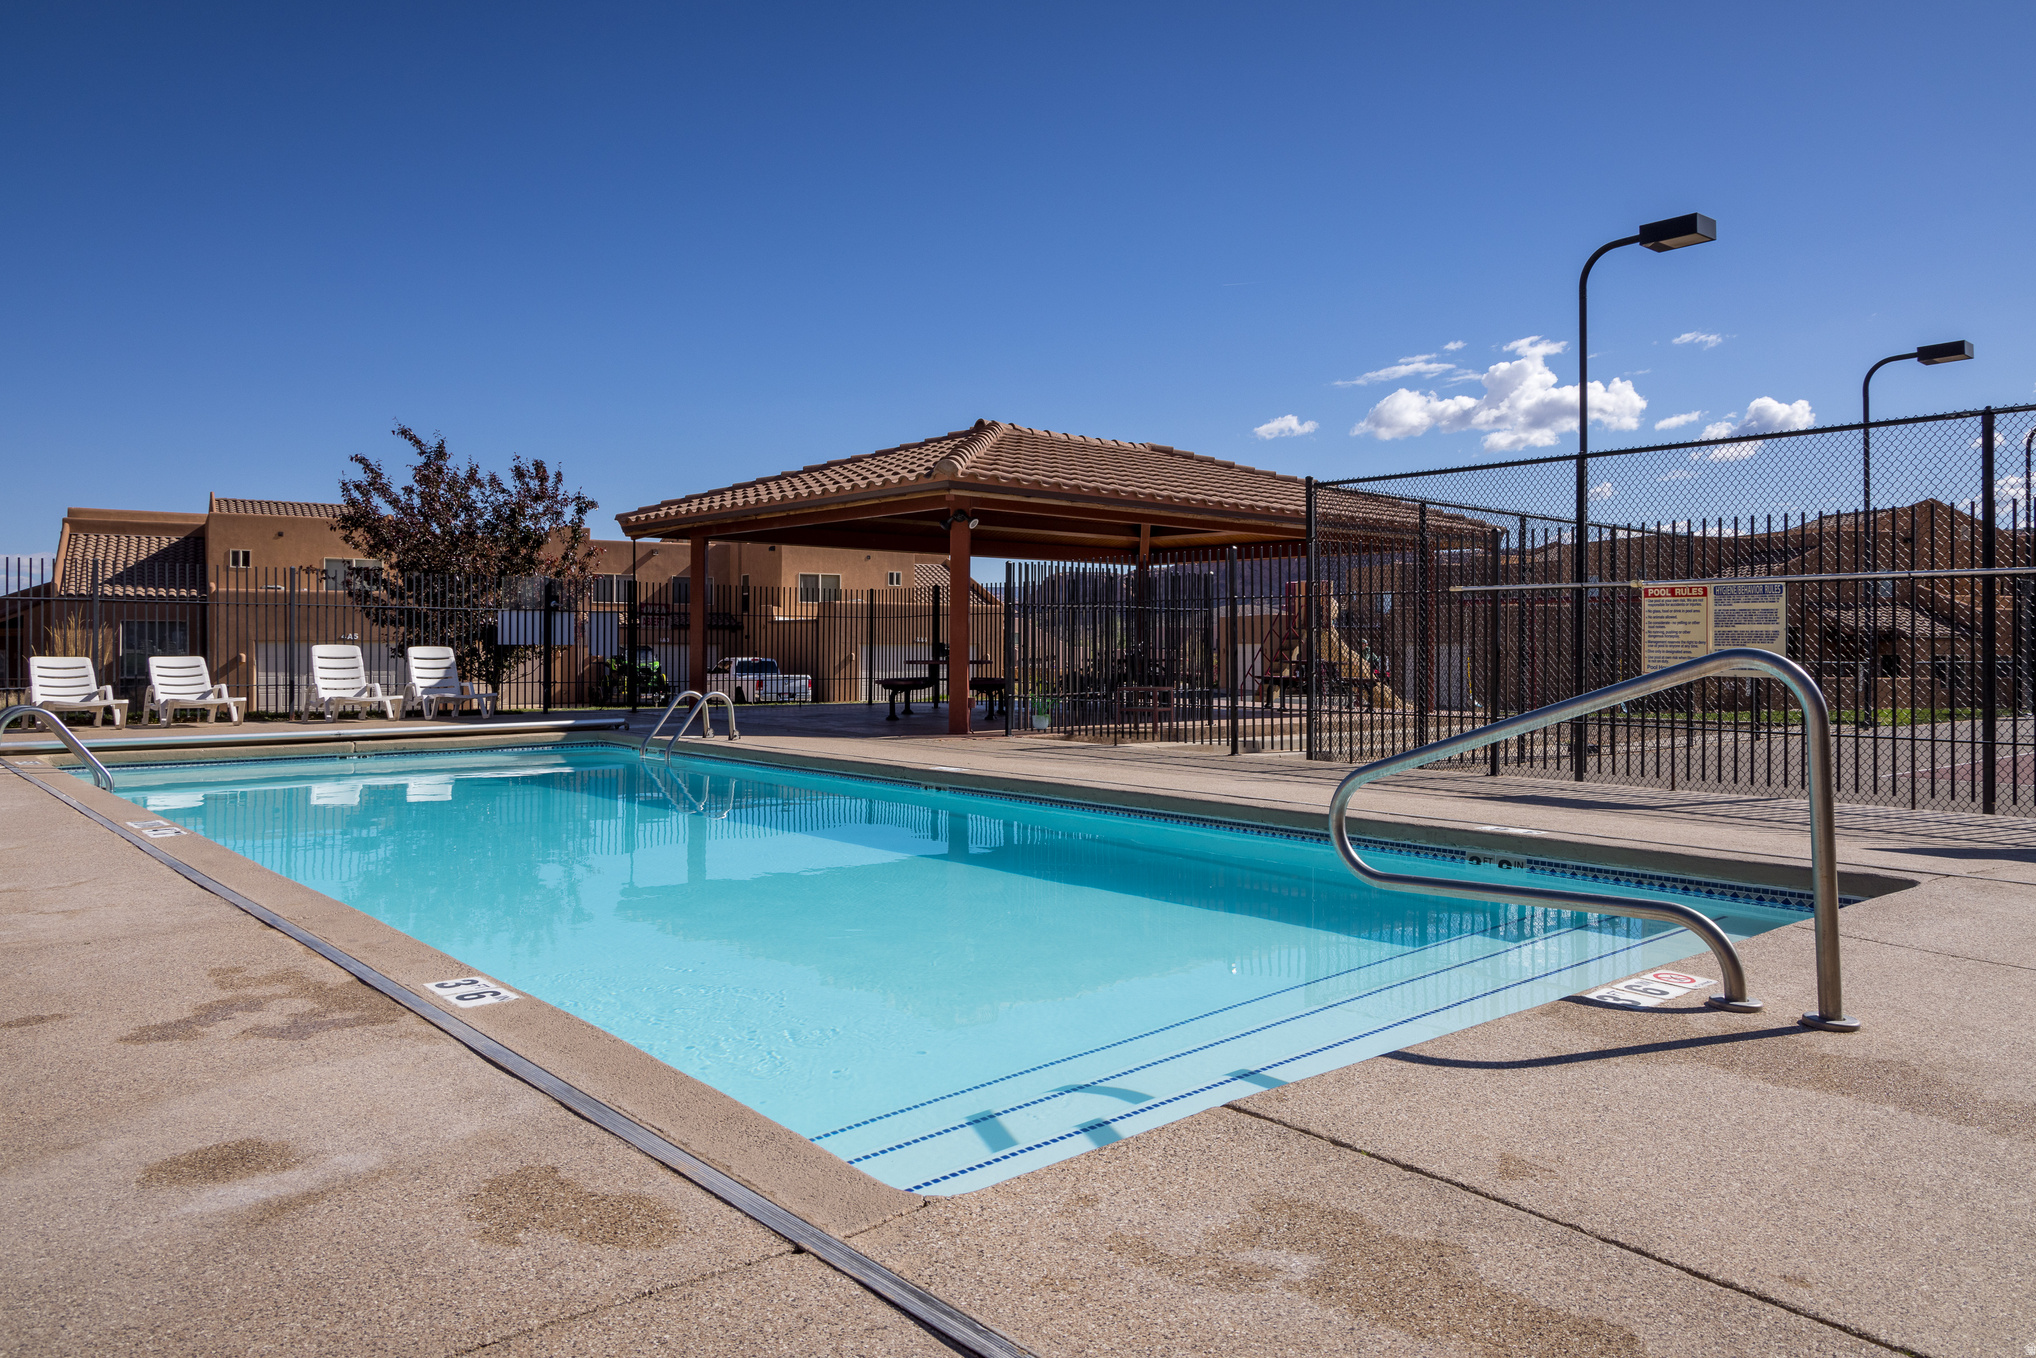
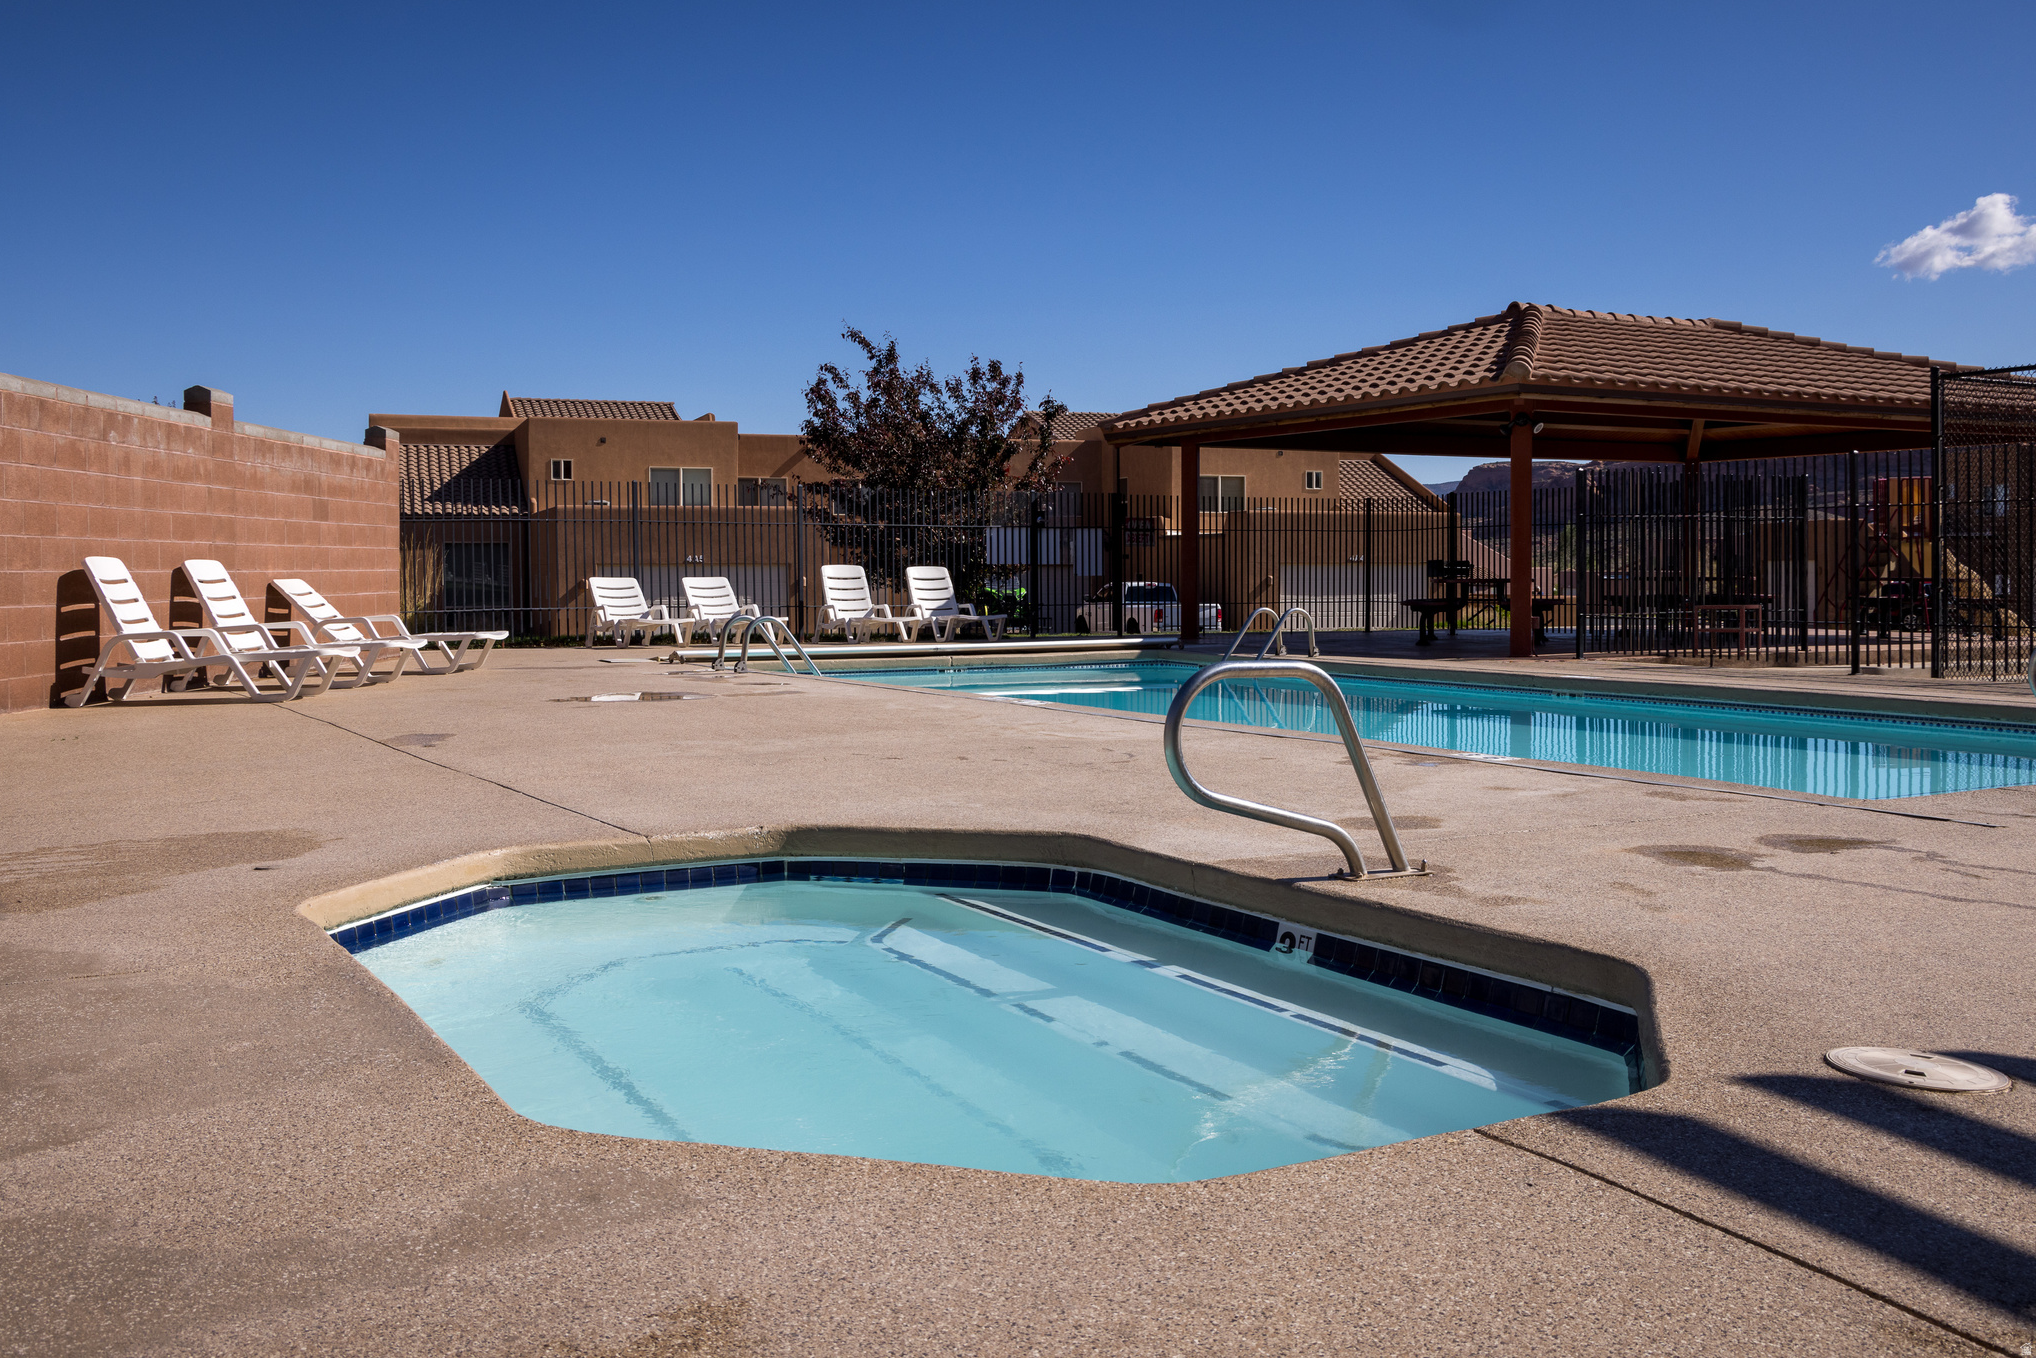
potted plant: present [1030,694,1061,729] -> none [1586,603,1624,653]

